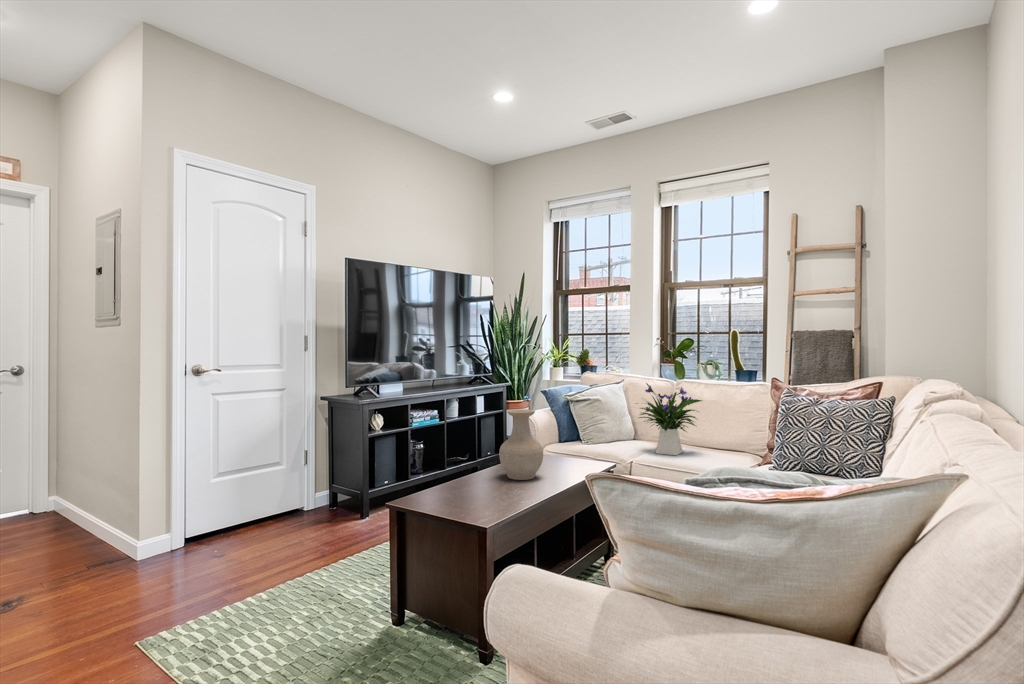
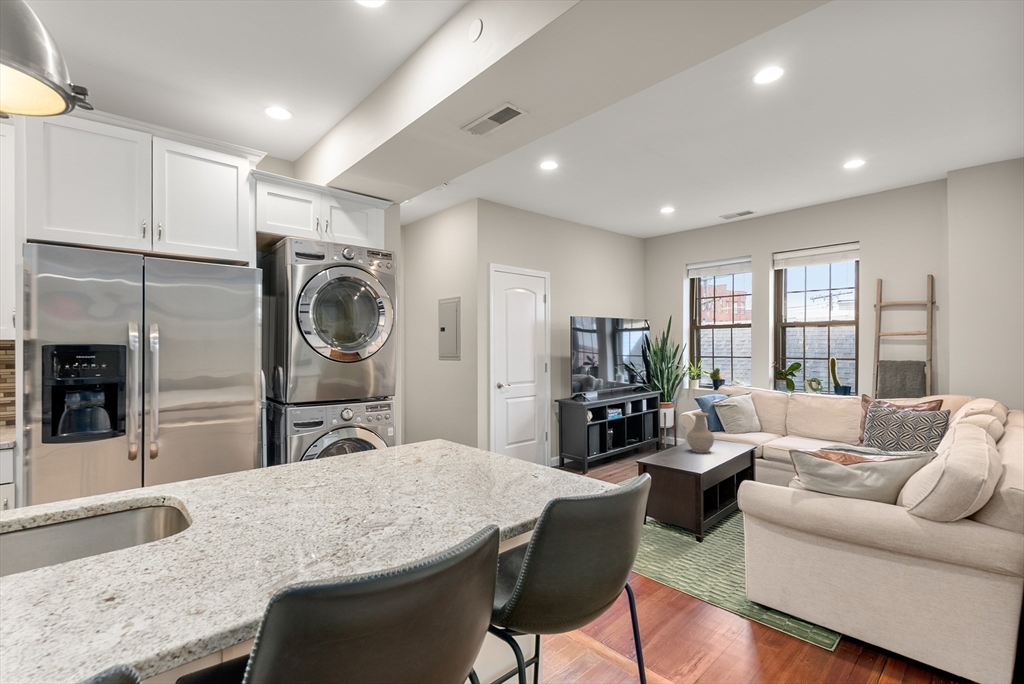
flower arrangement: present [636,383,702,455] -> none [765,396,813,443]

